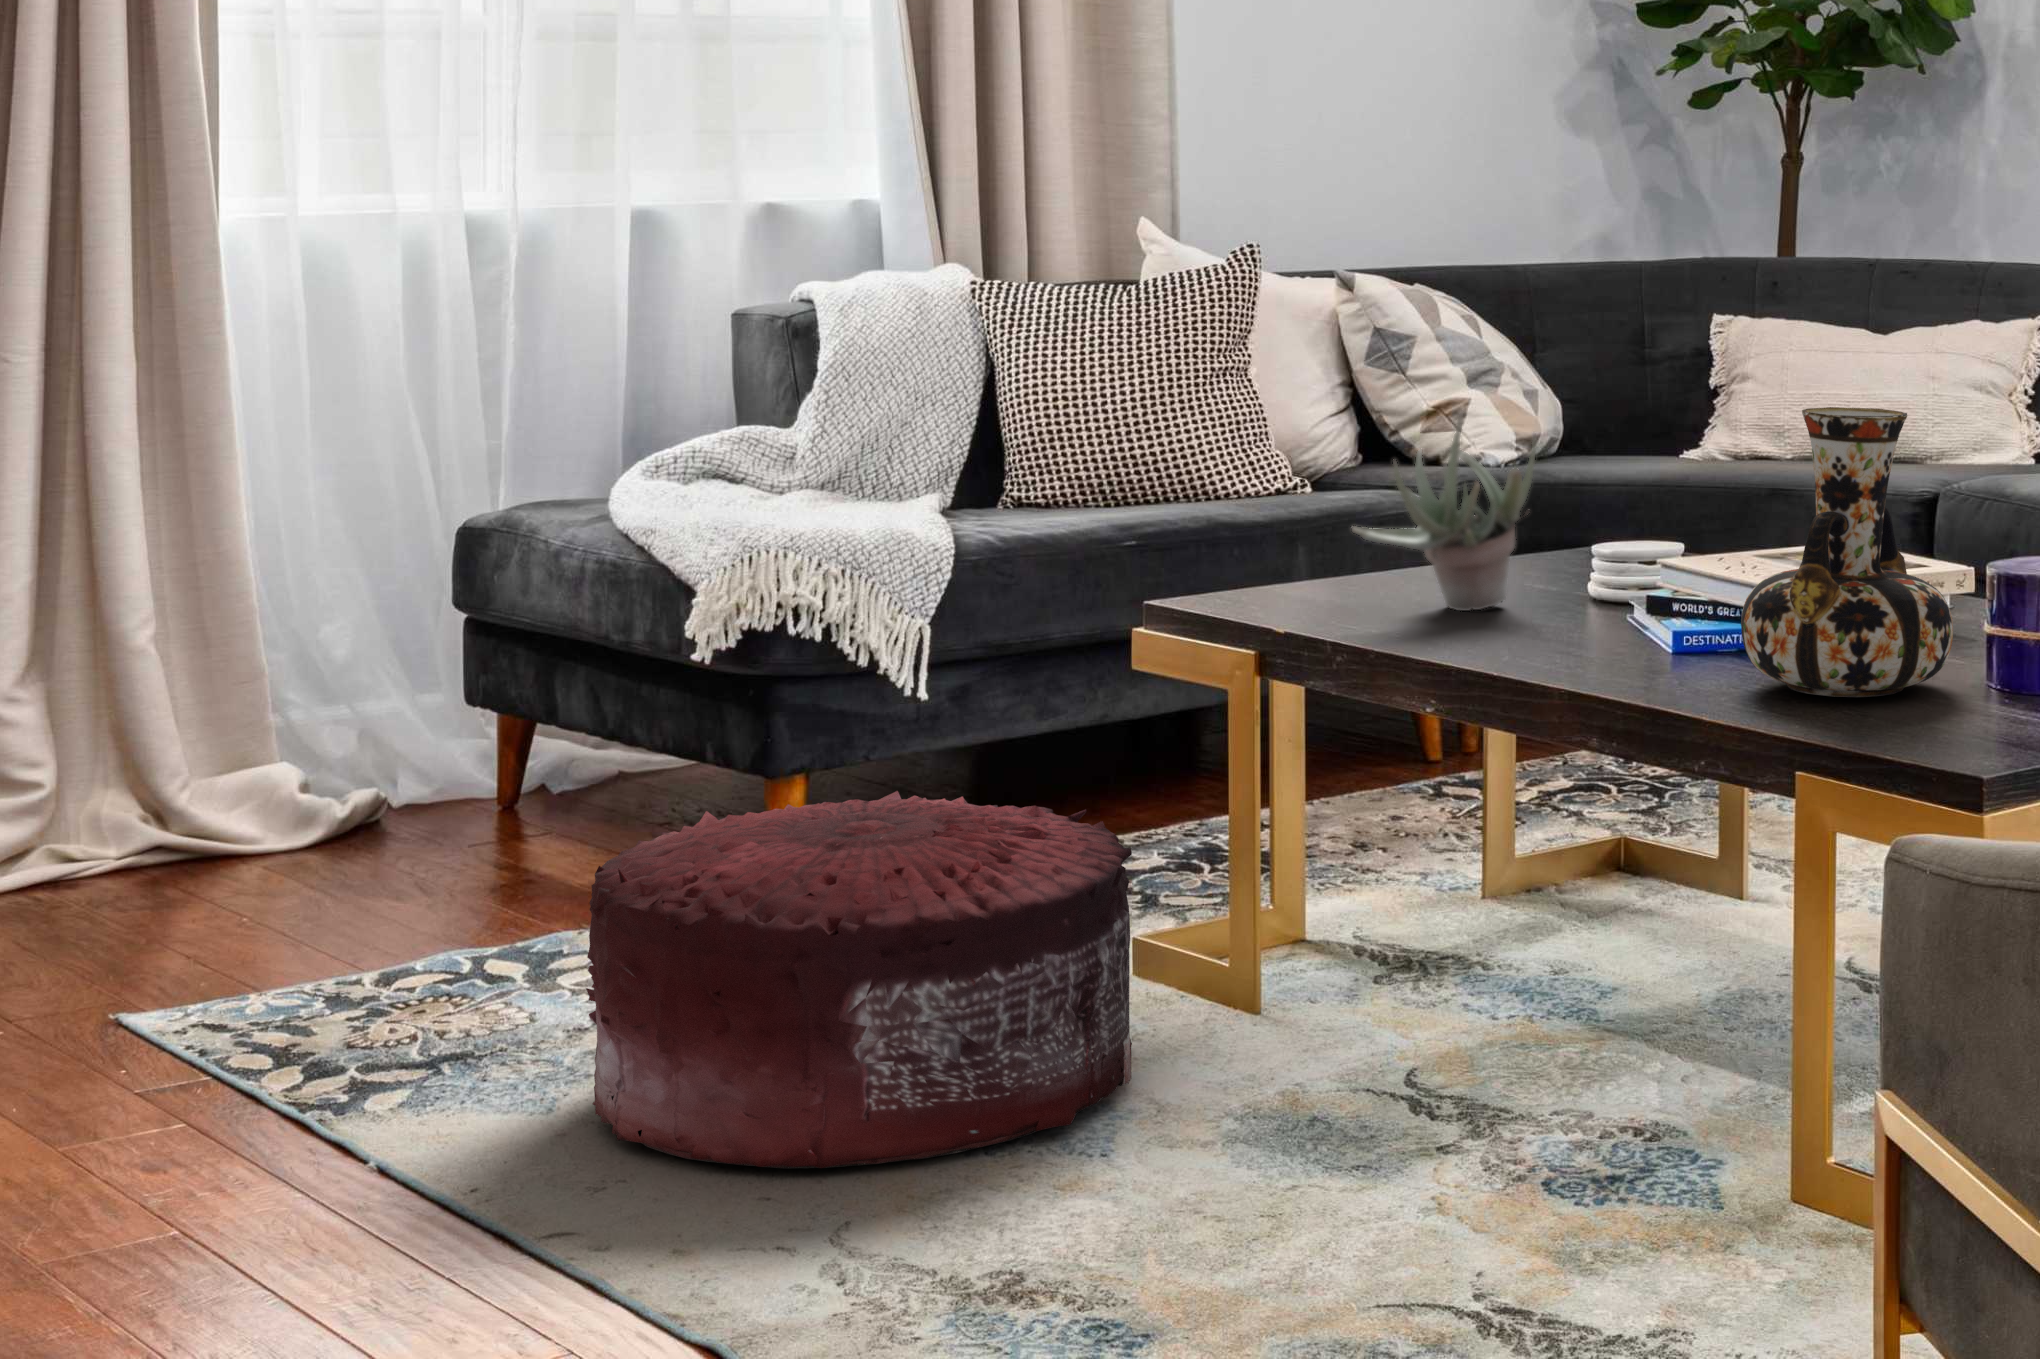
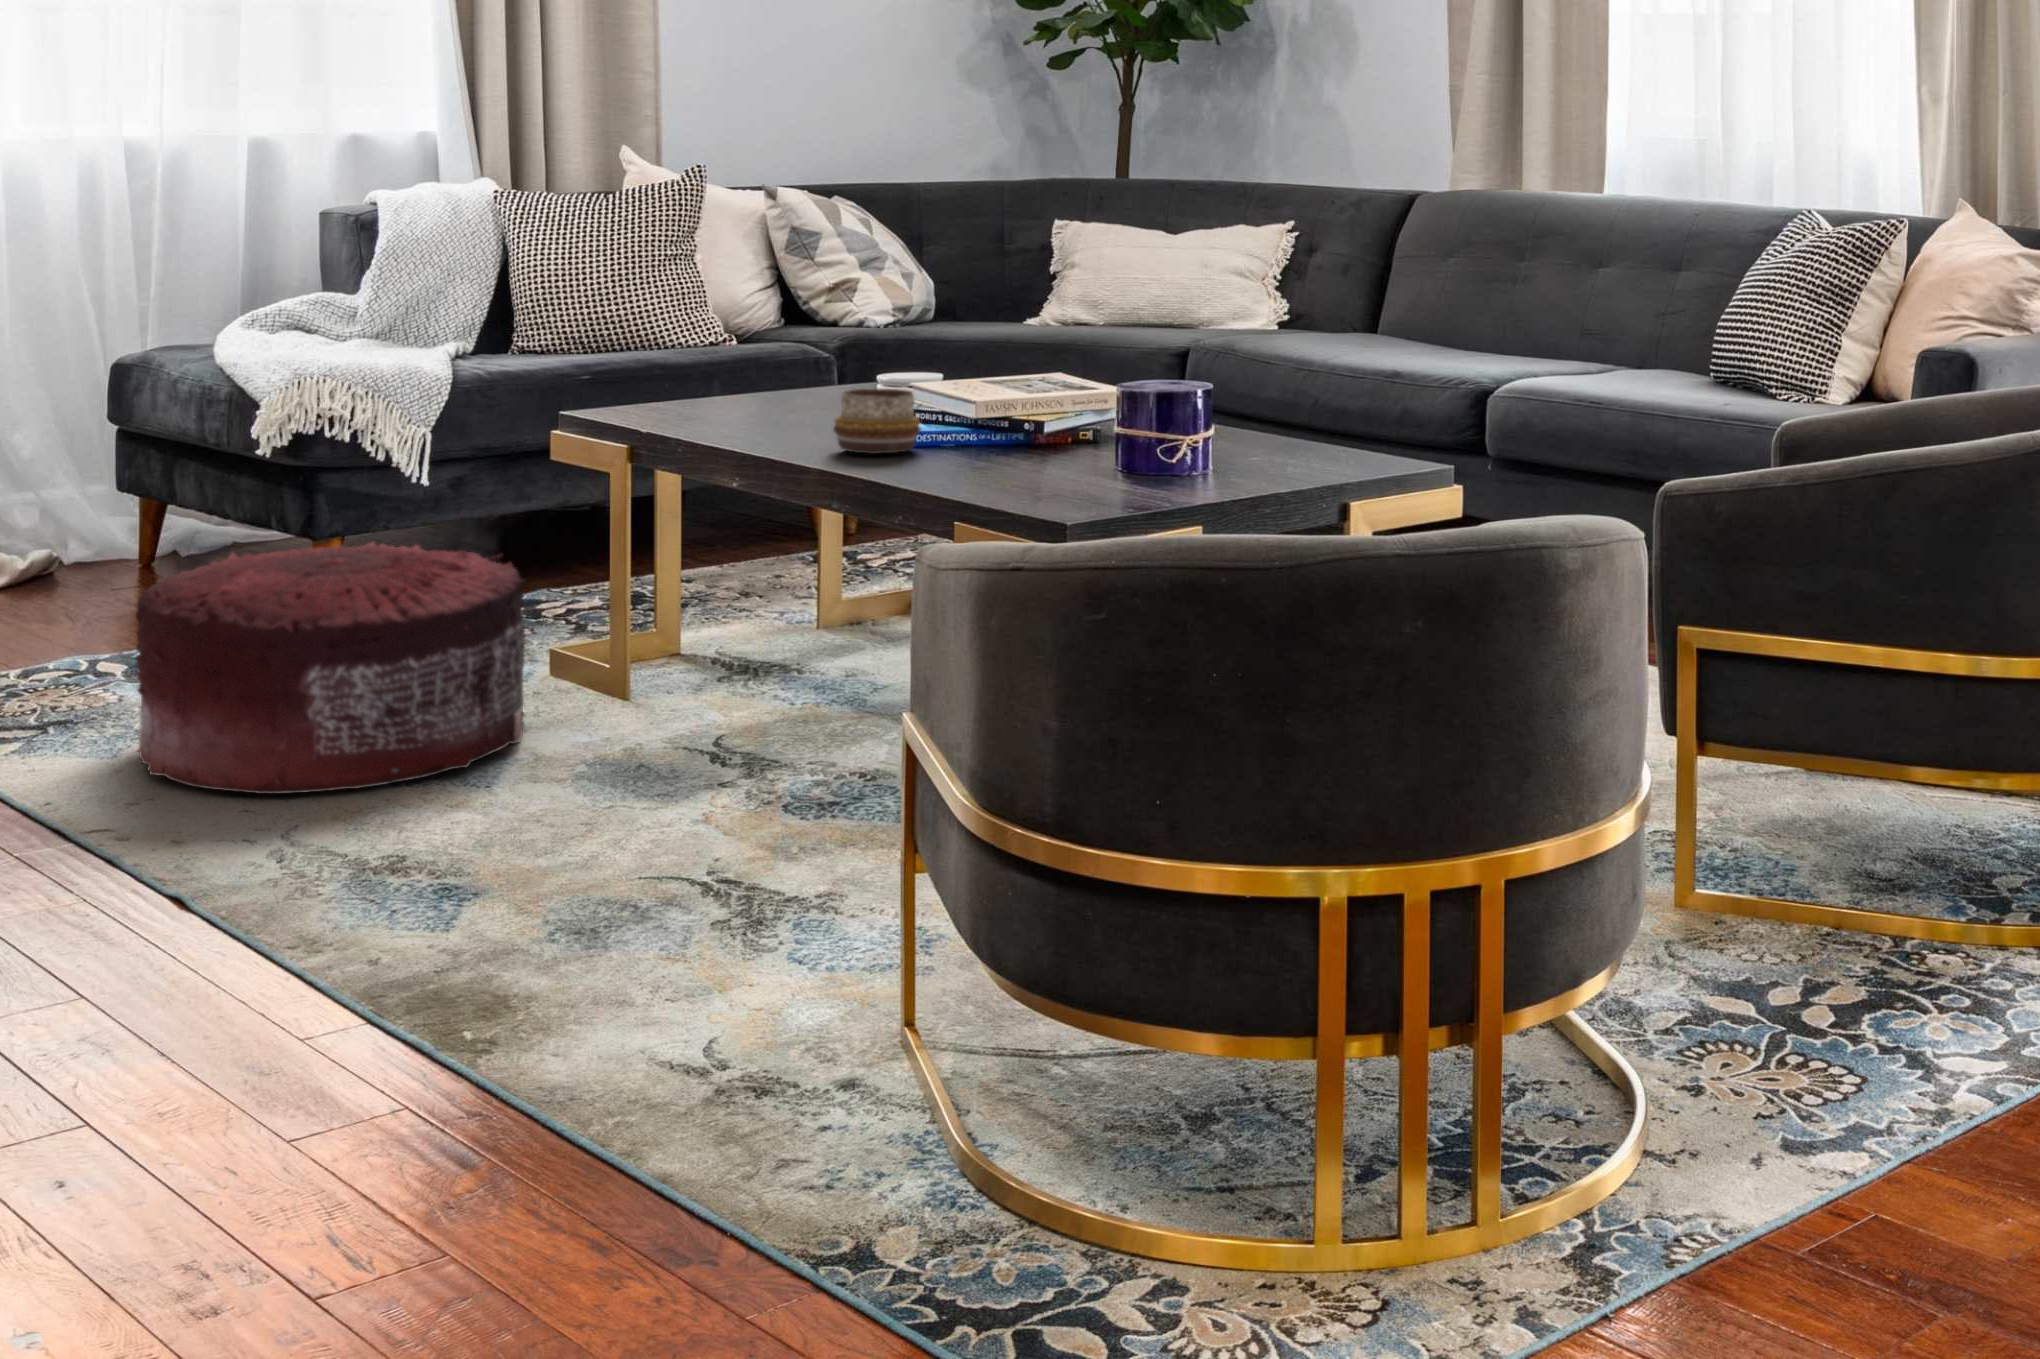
vase: present [1741,407,1953,697] -> none [942,275,1091,475]
succulent plant: present [1352,412,1535,611] -> none [698,278,834,419]
decorative bowl: none [1567,570,1691,664] -> present [833,389,920,454]

